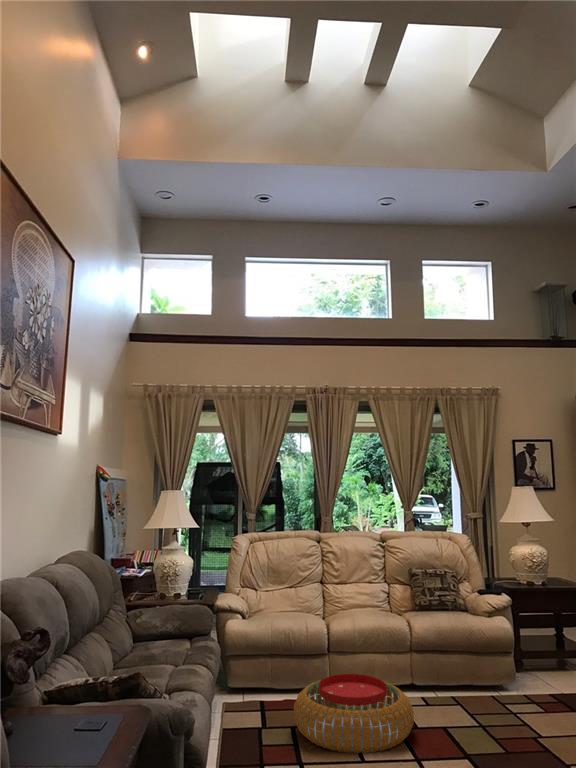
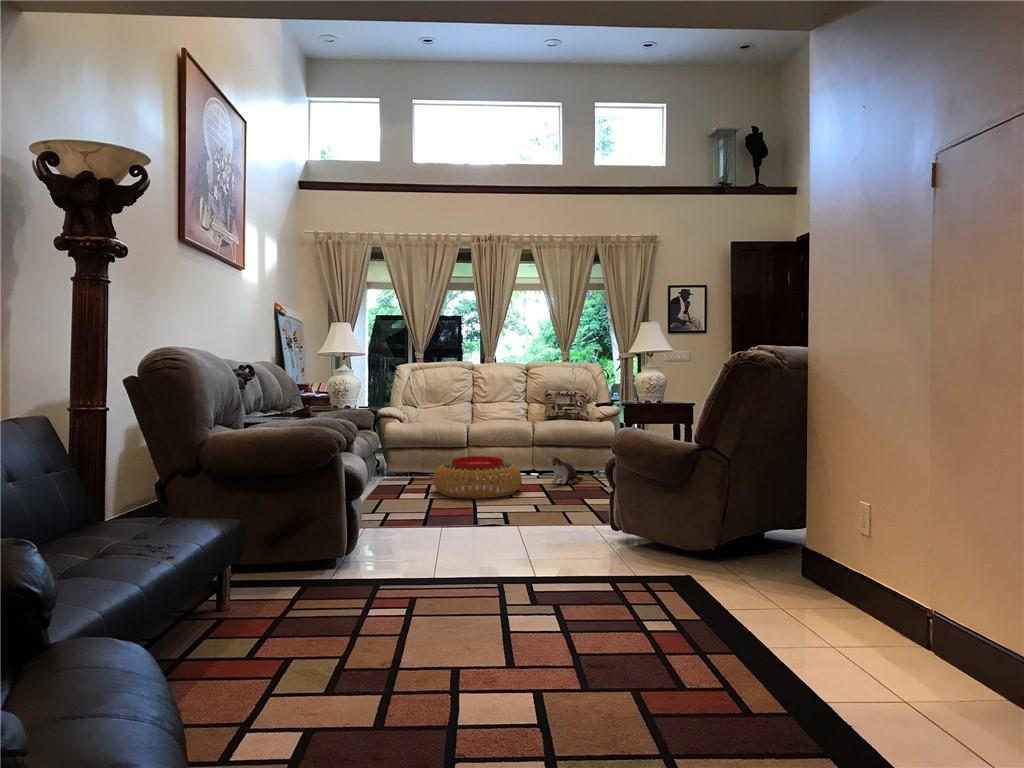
plush toy: none [430,668,475,709] -> present [544,455,583,484]

